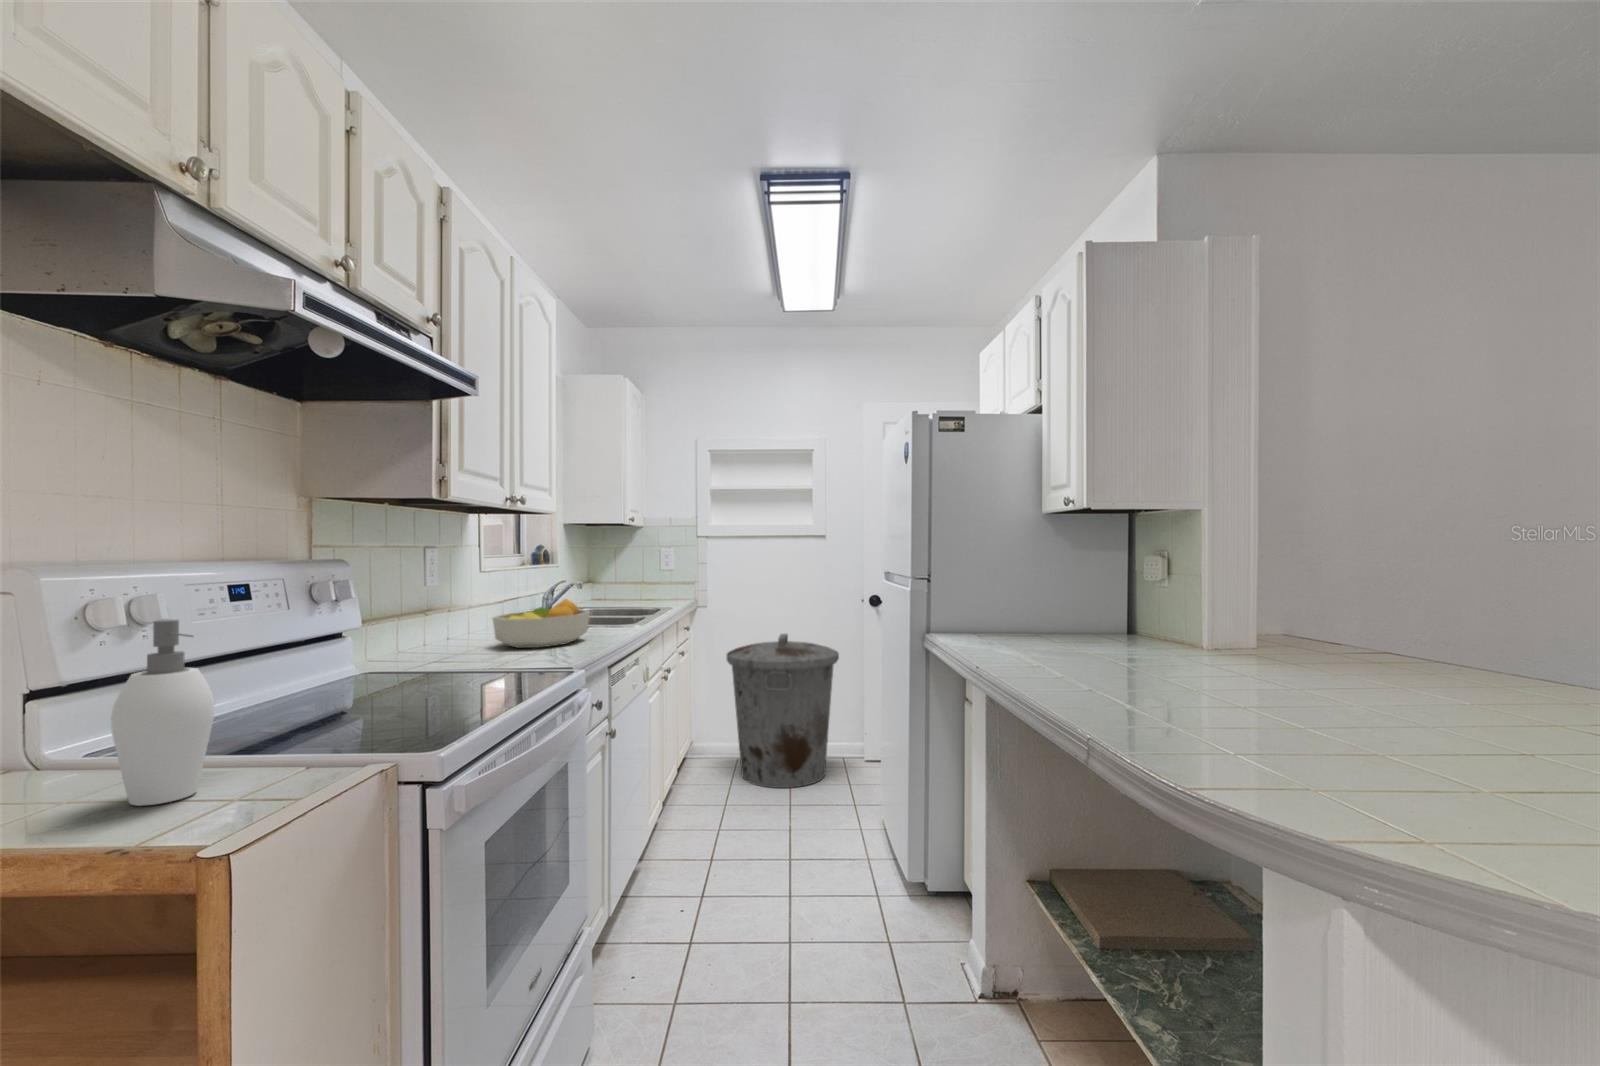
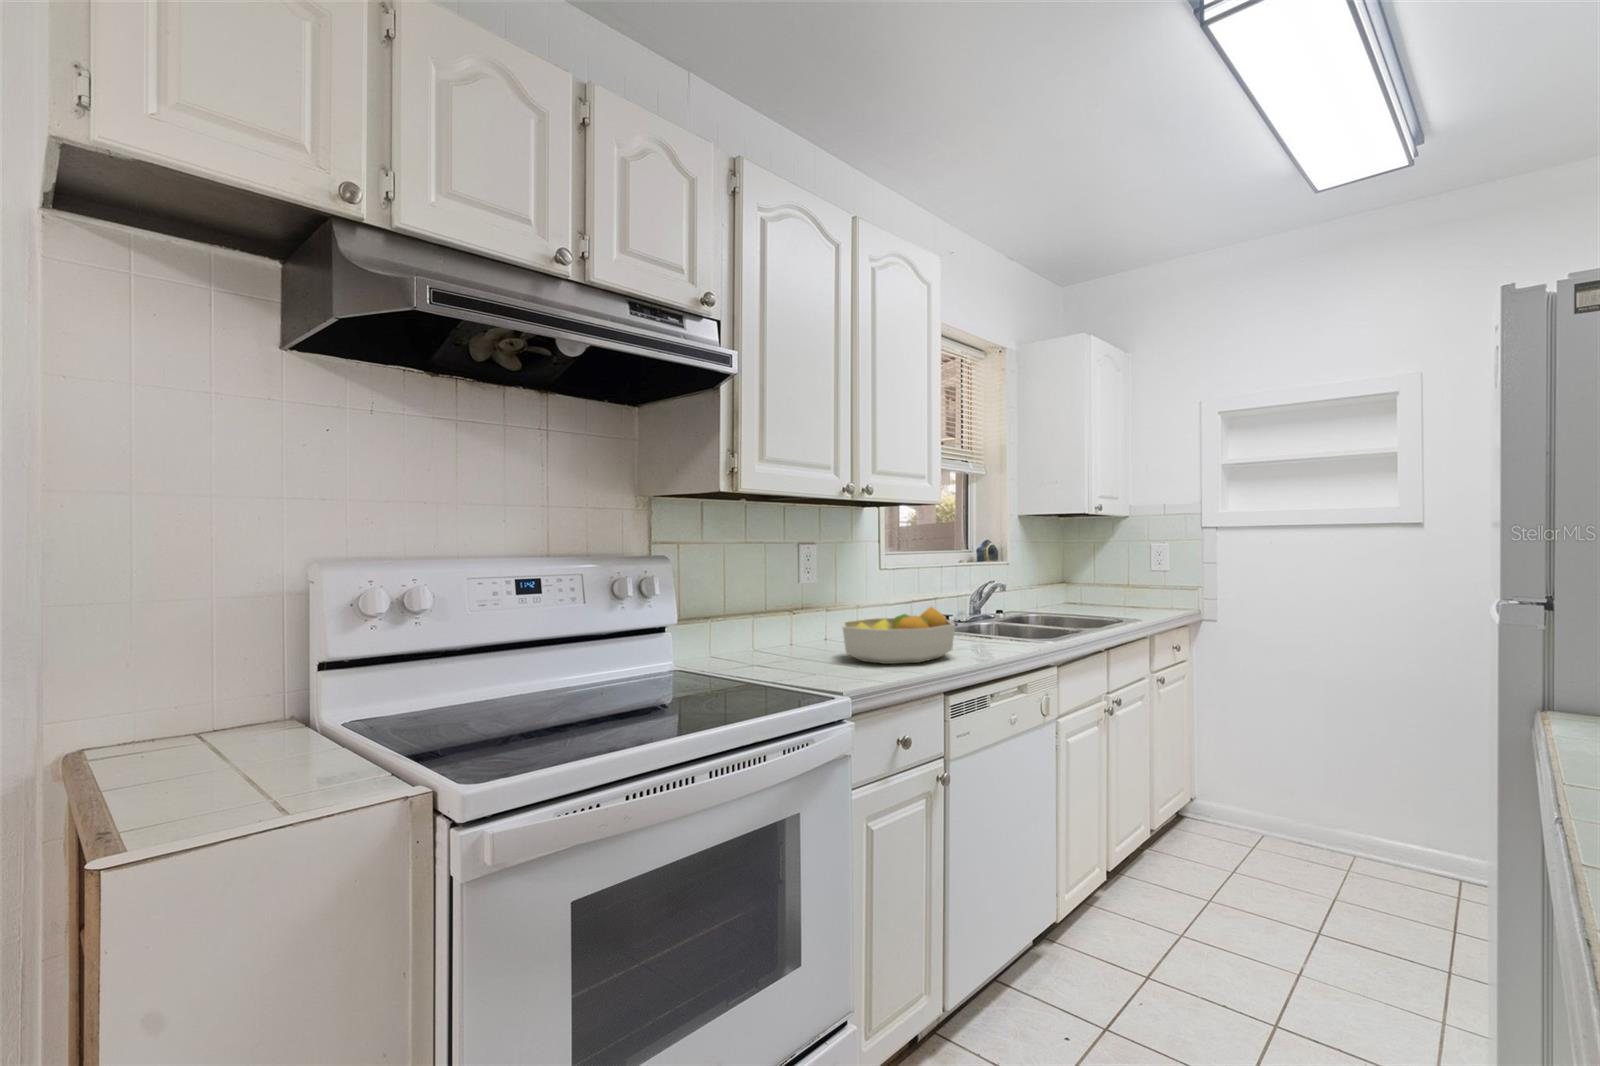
soap dispenser: present [111,620,215,805] -> none [189,621,290,809]
trash can: present [727,634,839,788] -> none [1230,675,1447,925]

